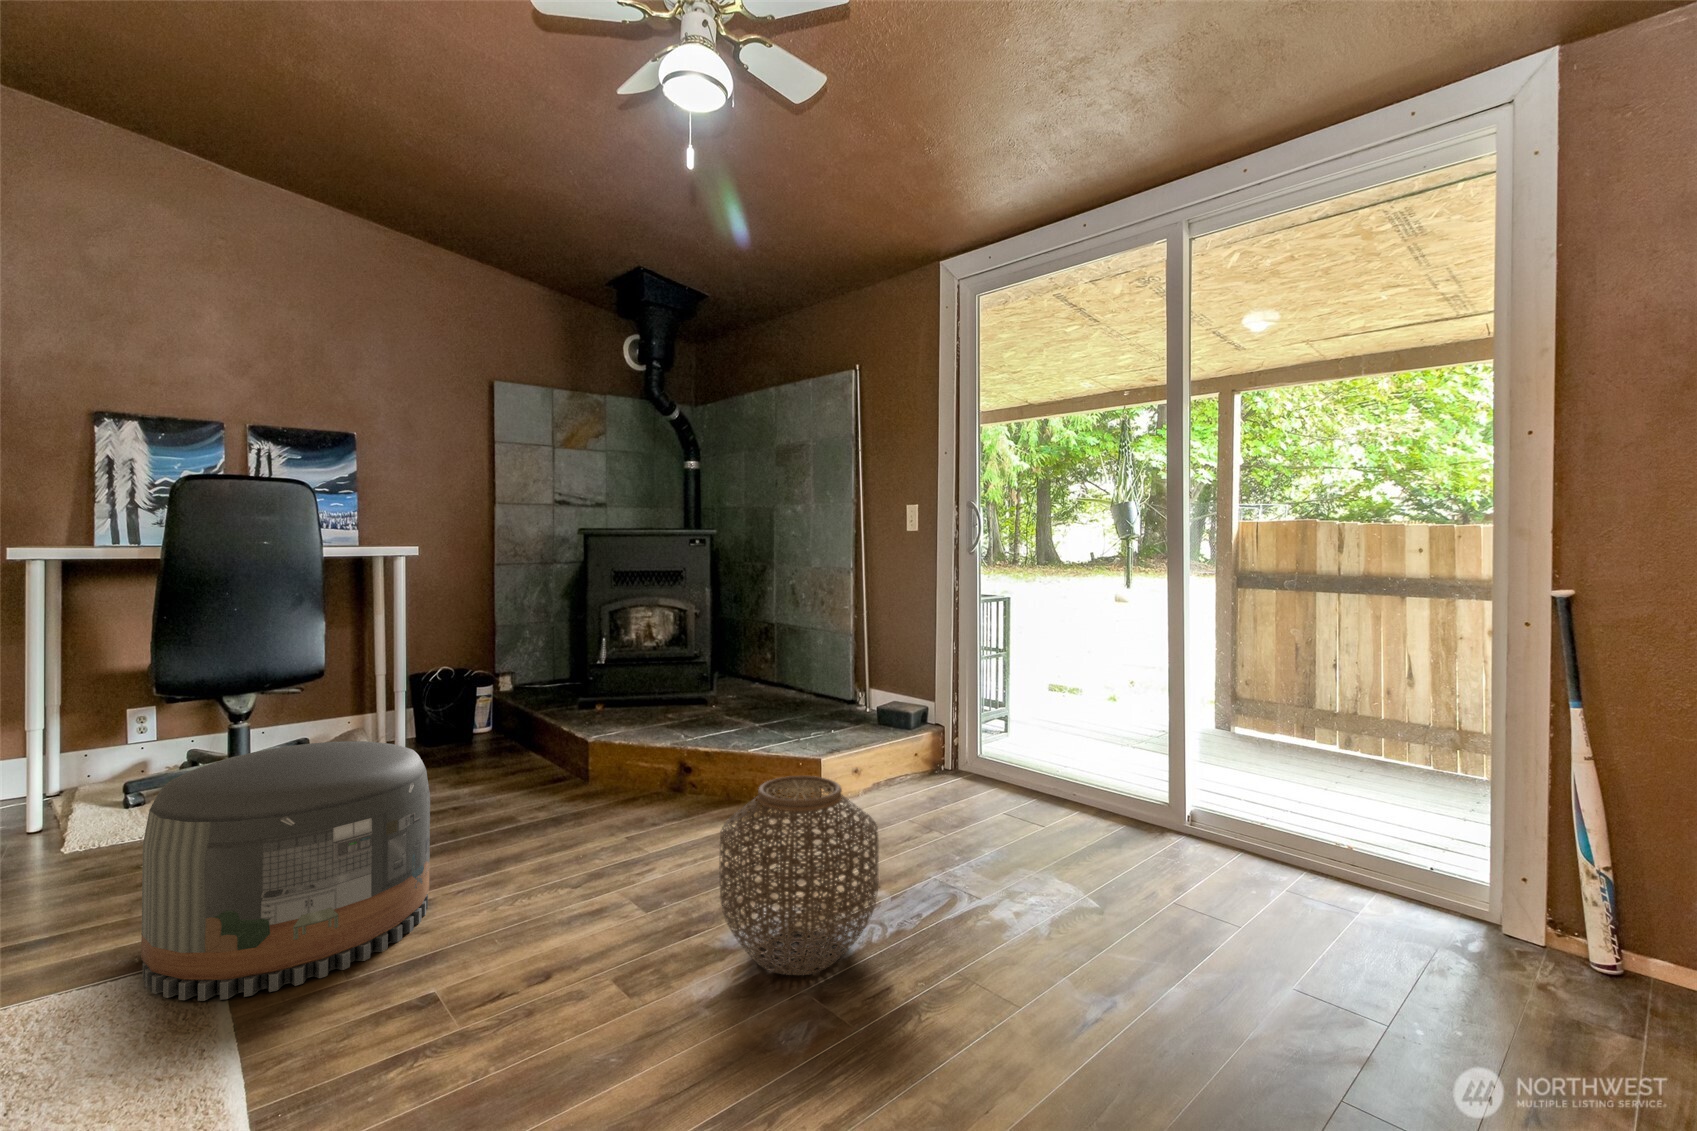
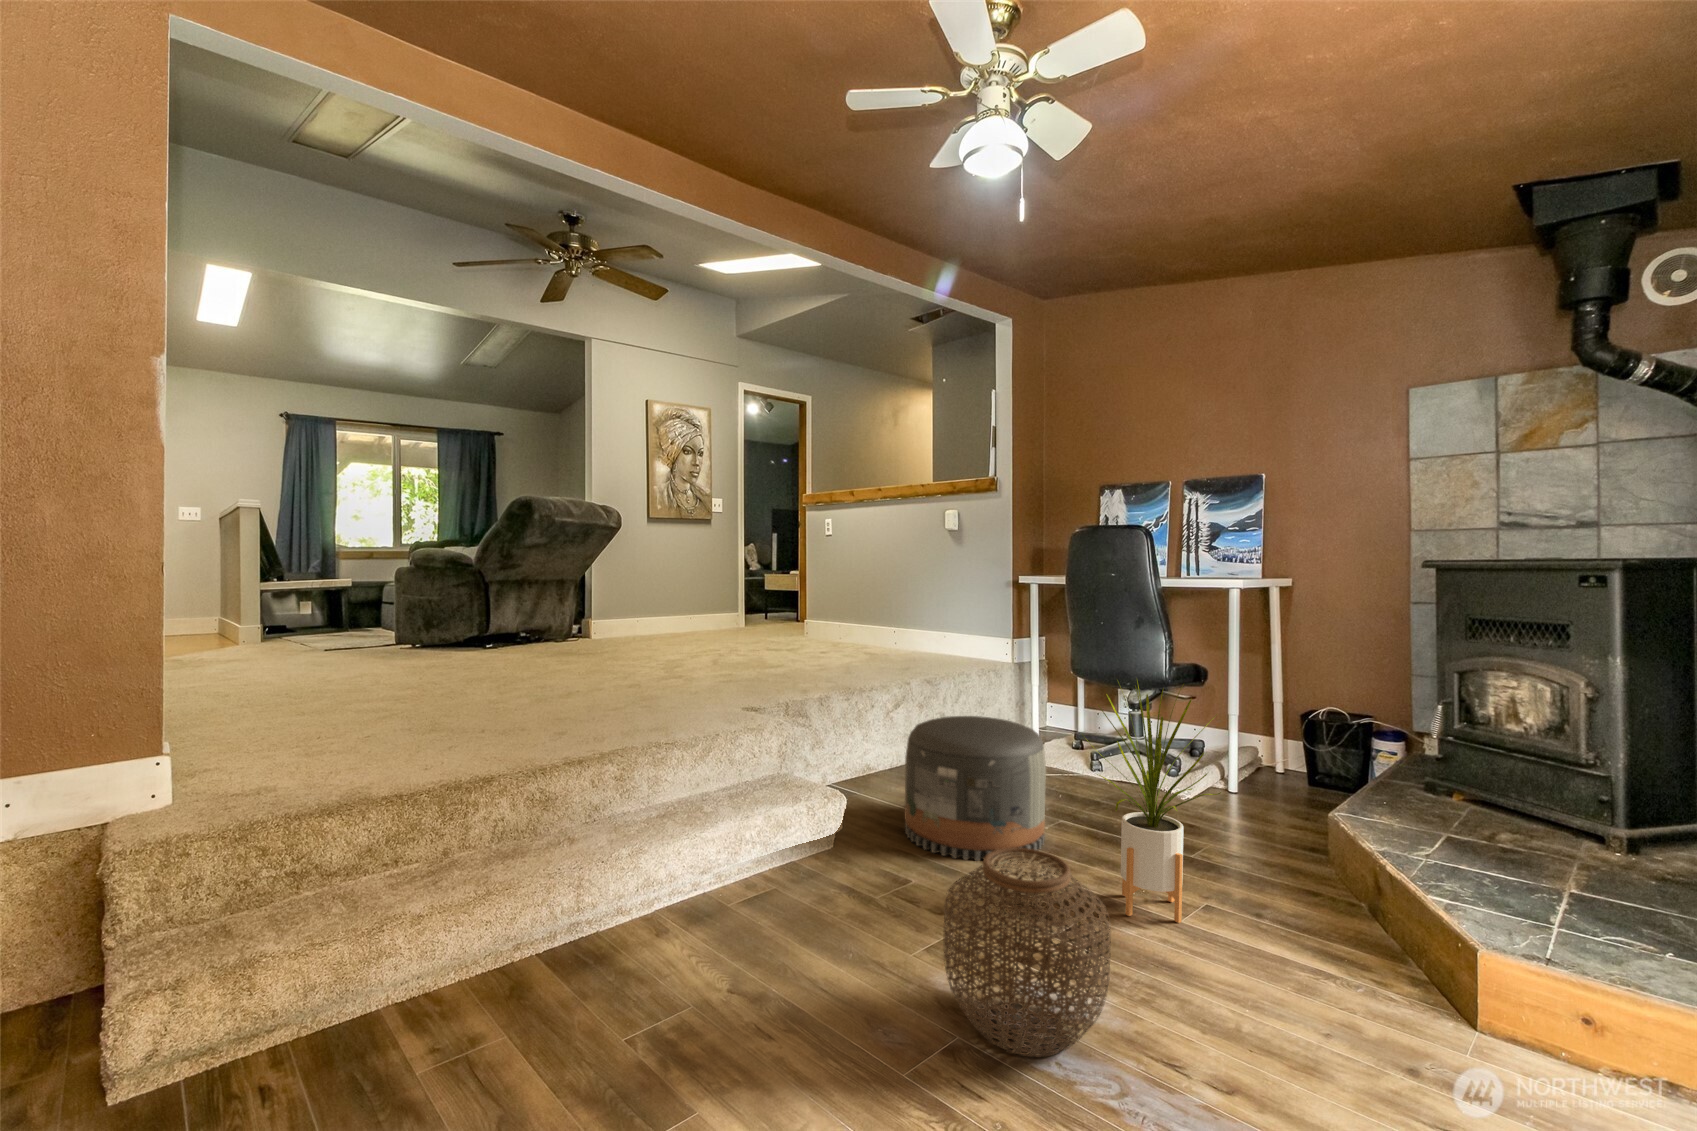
house plant: none [555,627,683,869] -> present [1092,681,1221,923]

